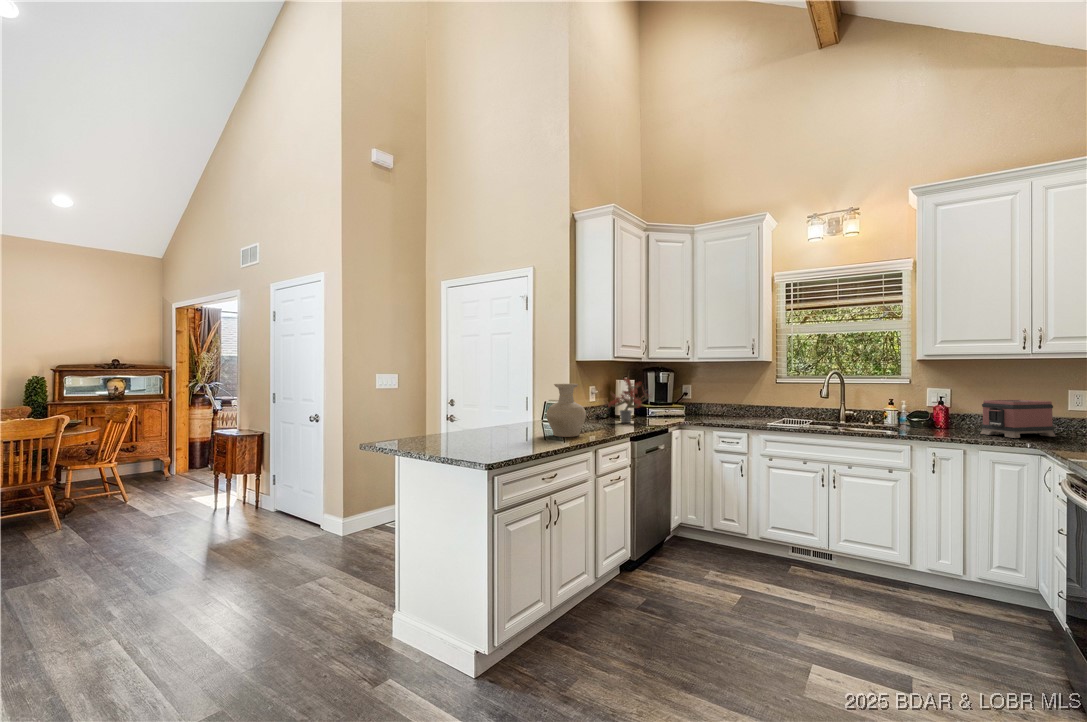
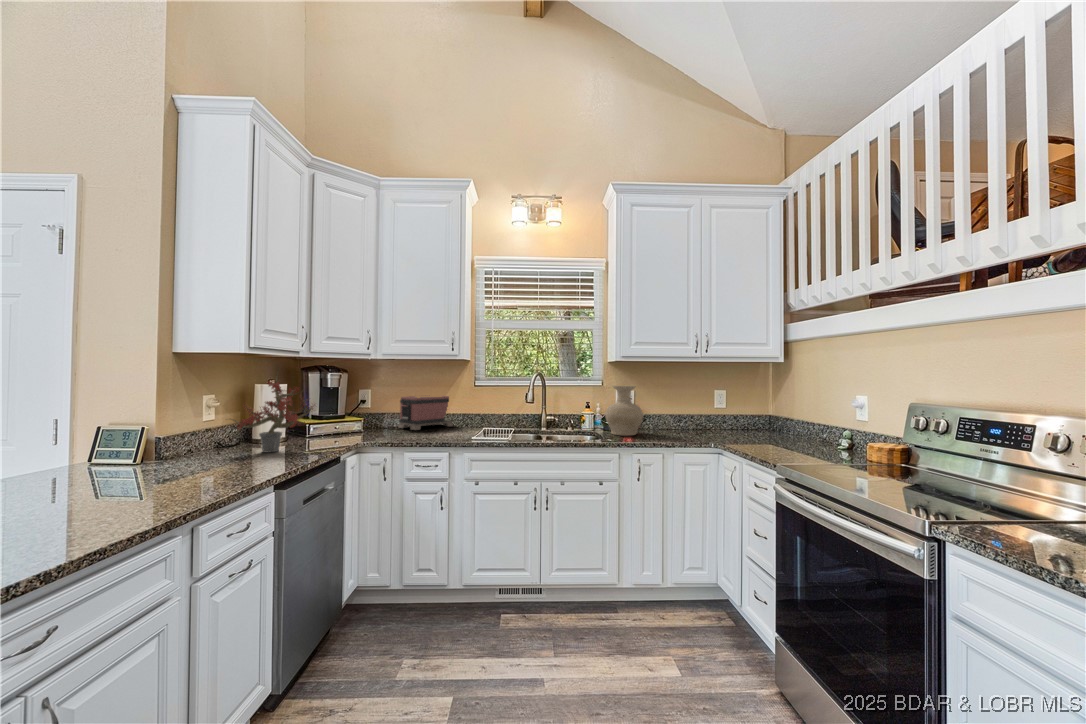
vase: present [546,384,586,437] -> present [605,386,643,436]
toaster: present [980,400,1056,438] -> present [398,395,453,430]

